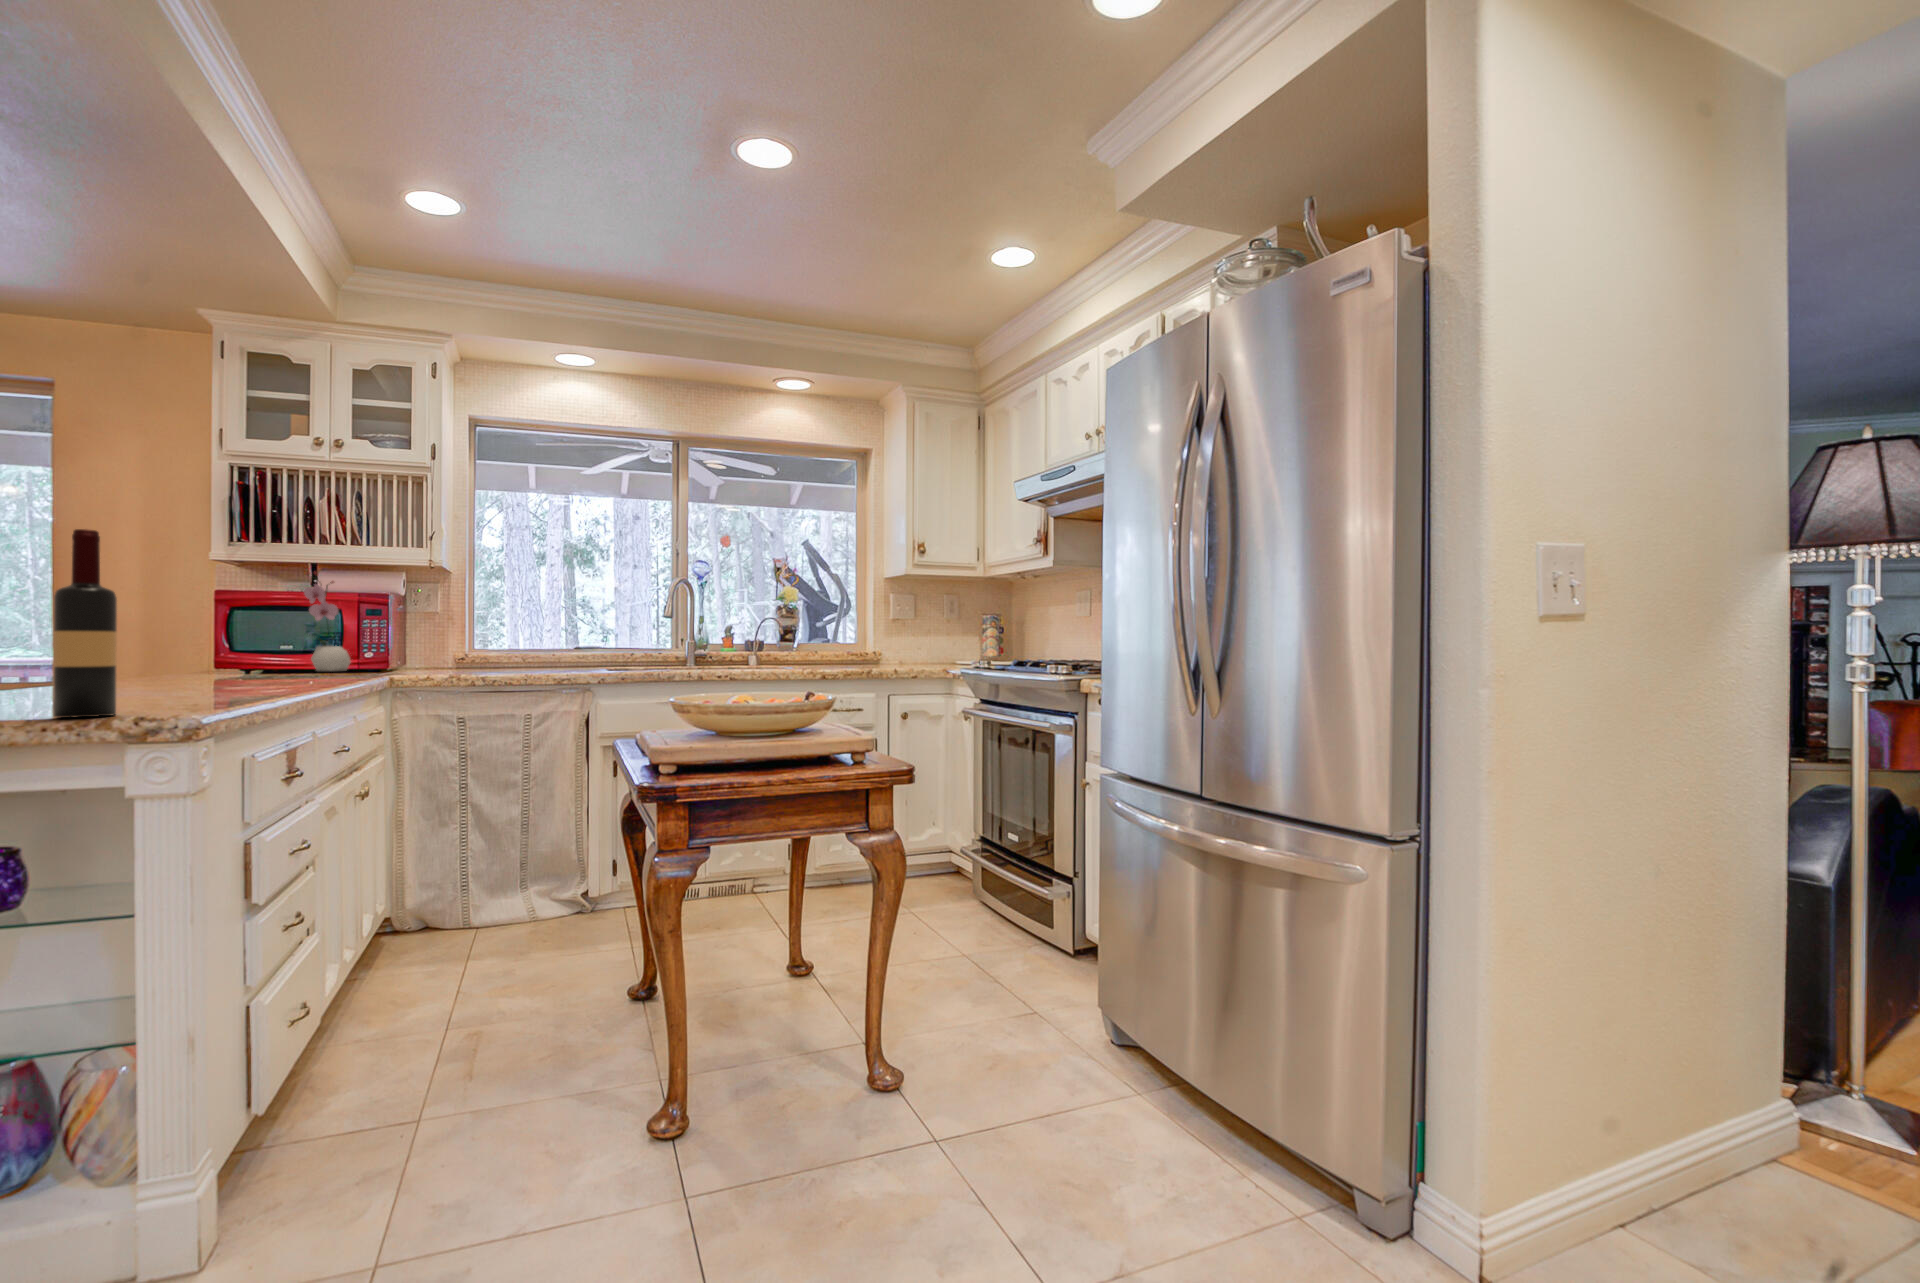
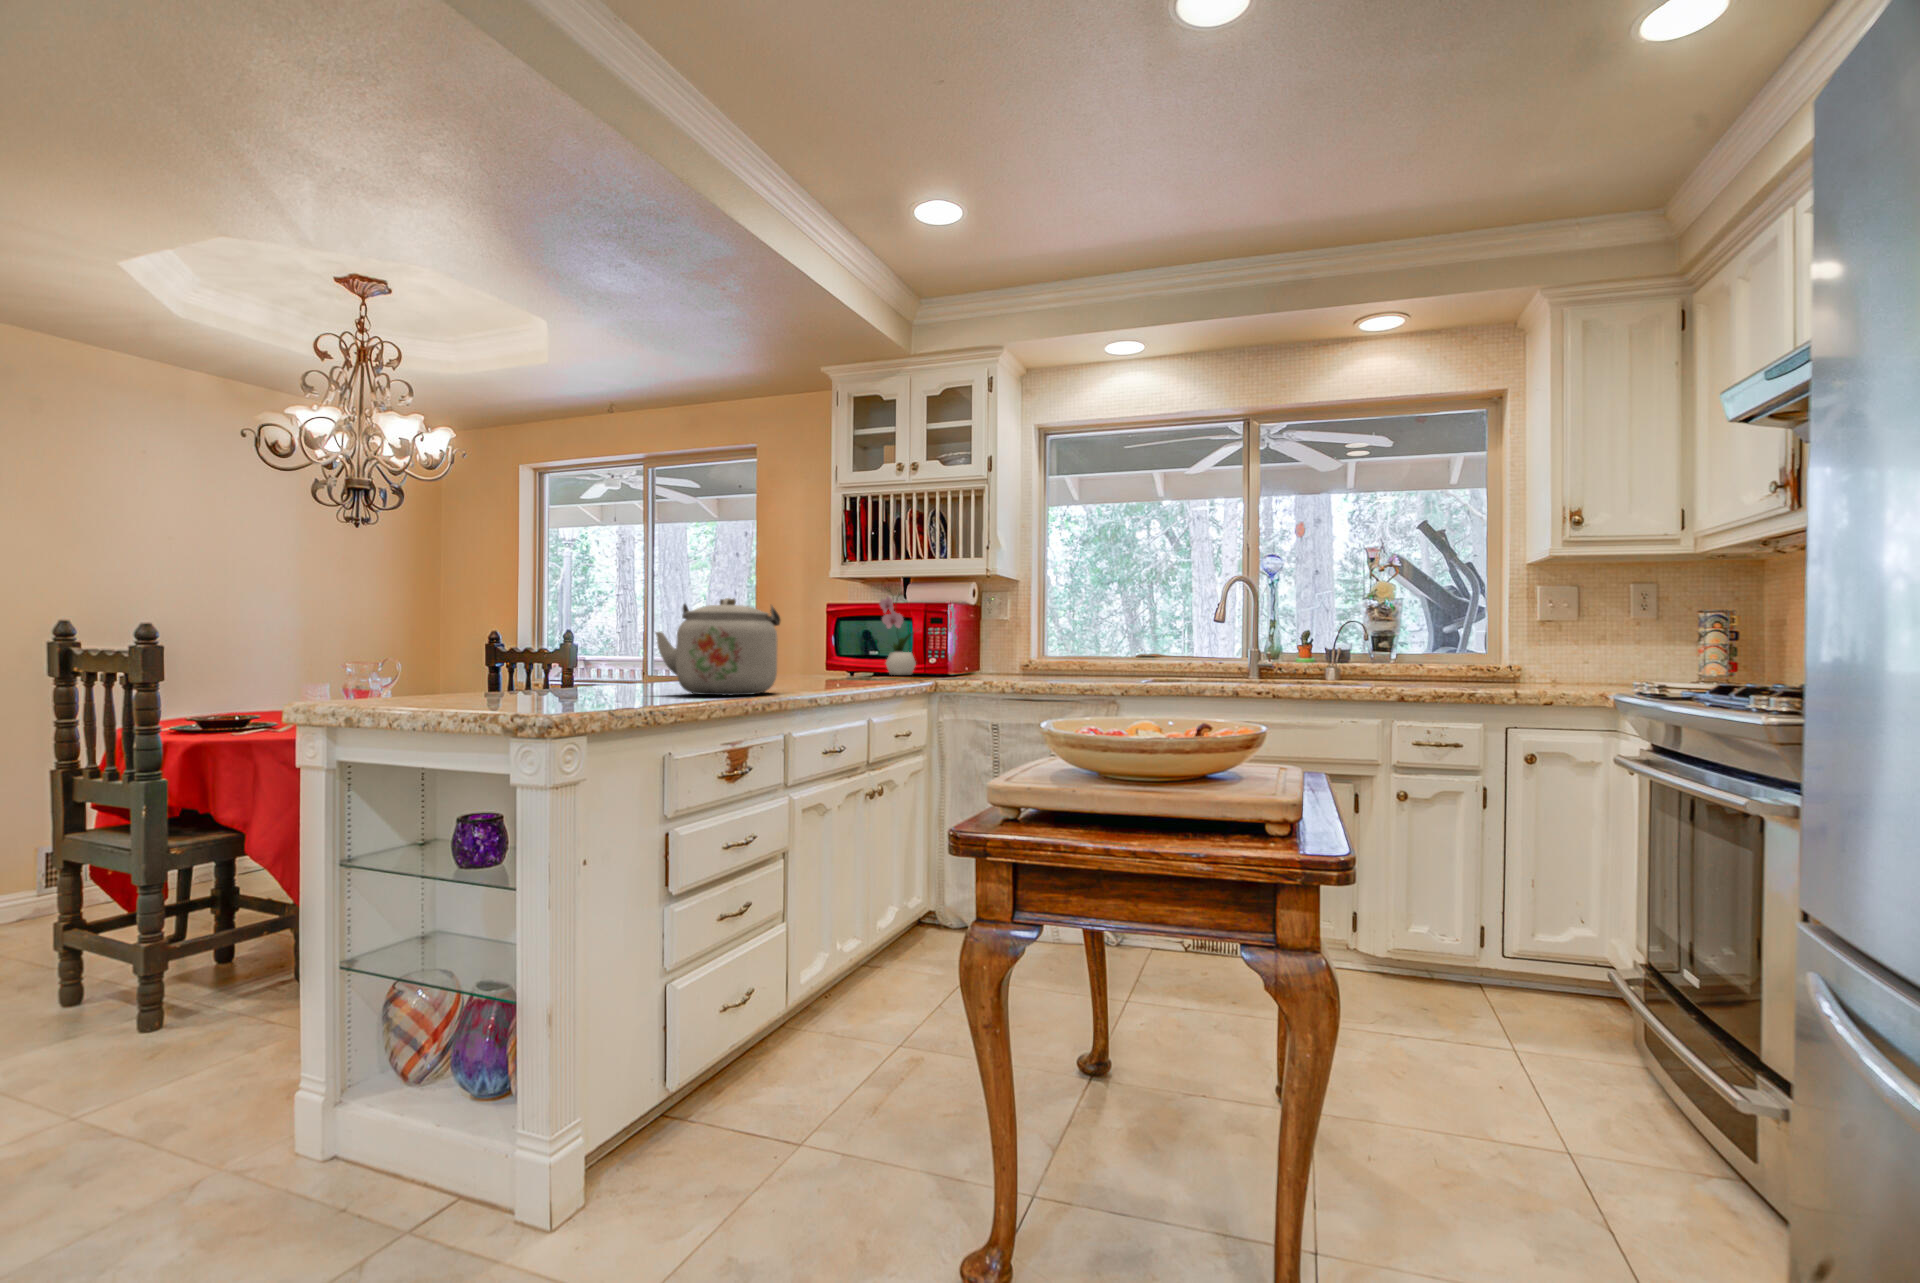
wine bottle: present [53,529,117,718] -> none [509,558,552,715]
kettle: none [119,583,297,693] -> present [656,598,780,695]

